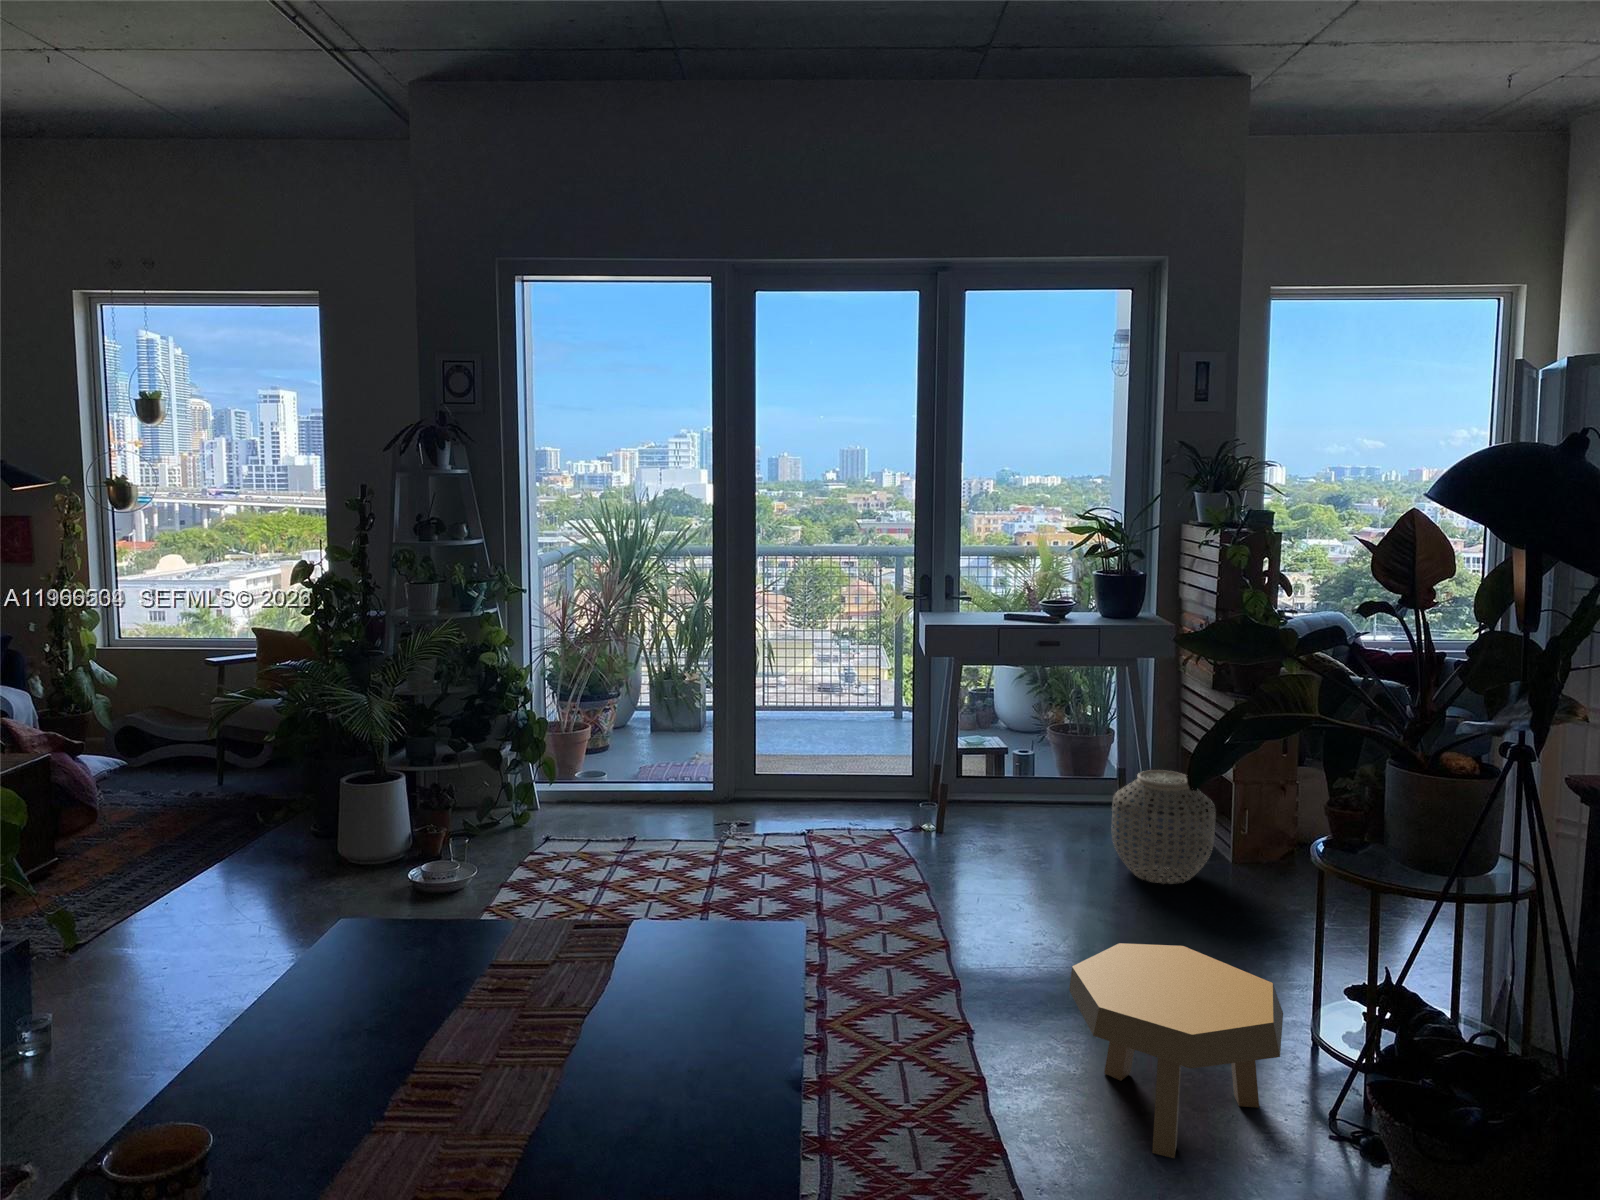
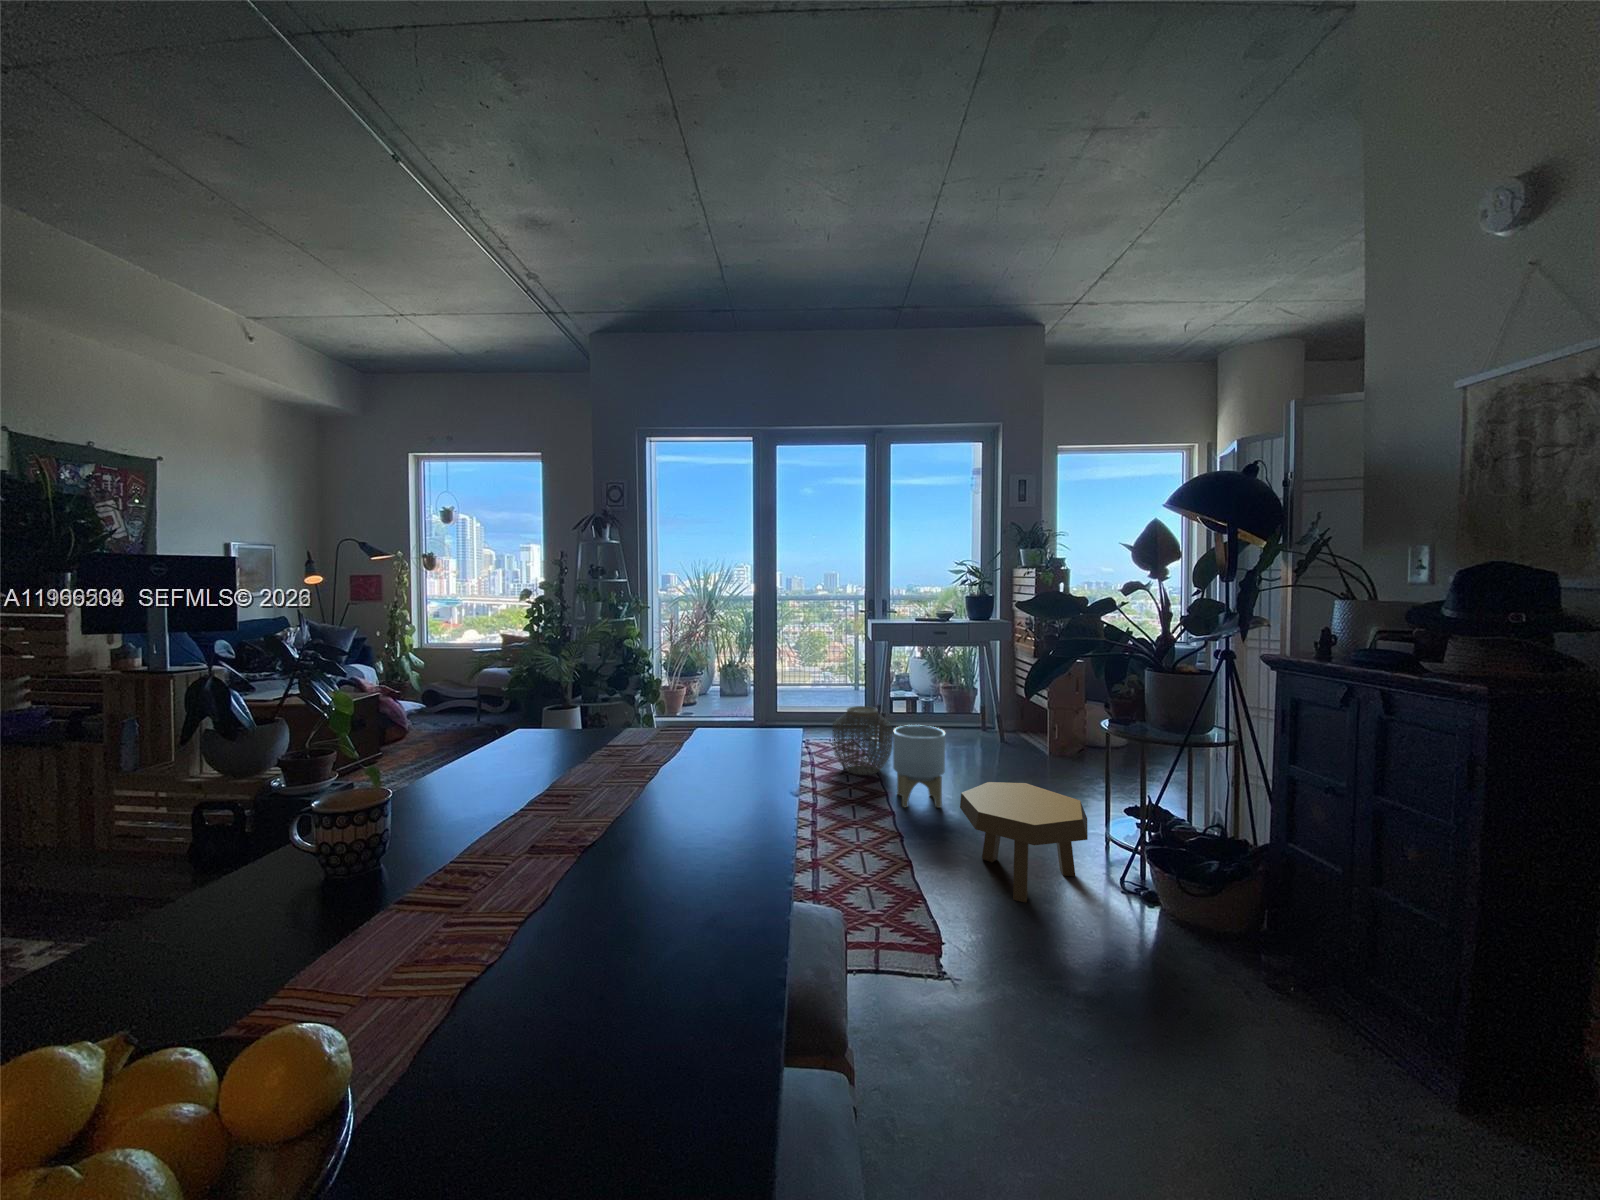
woven basket: present [1112,770,1215,884] -> present [833,706,892,775]
planter: none [958,826,1049,972] -> present [893,725,945,808]

